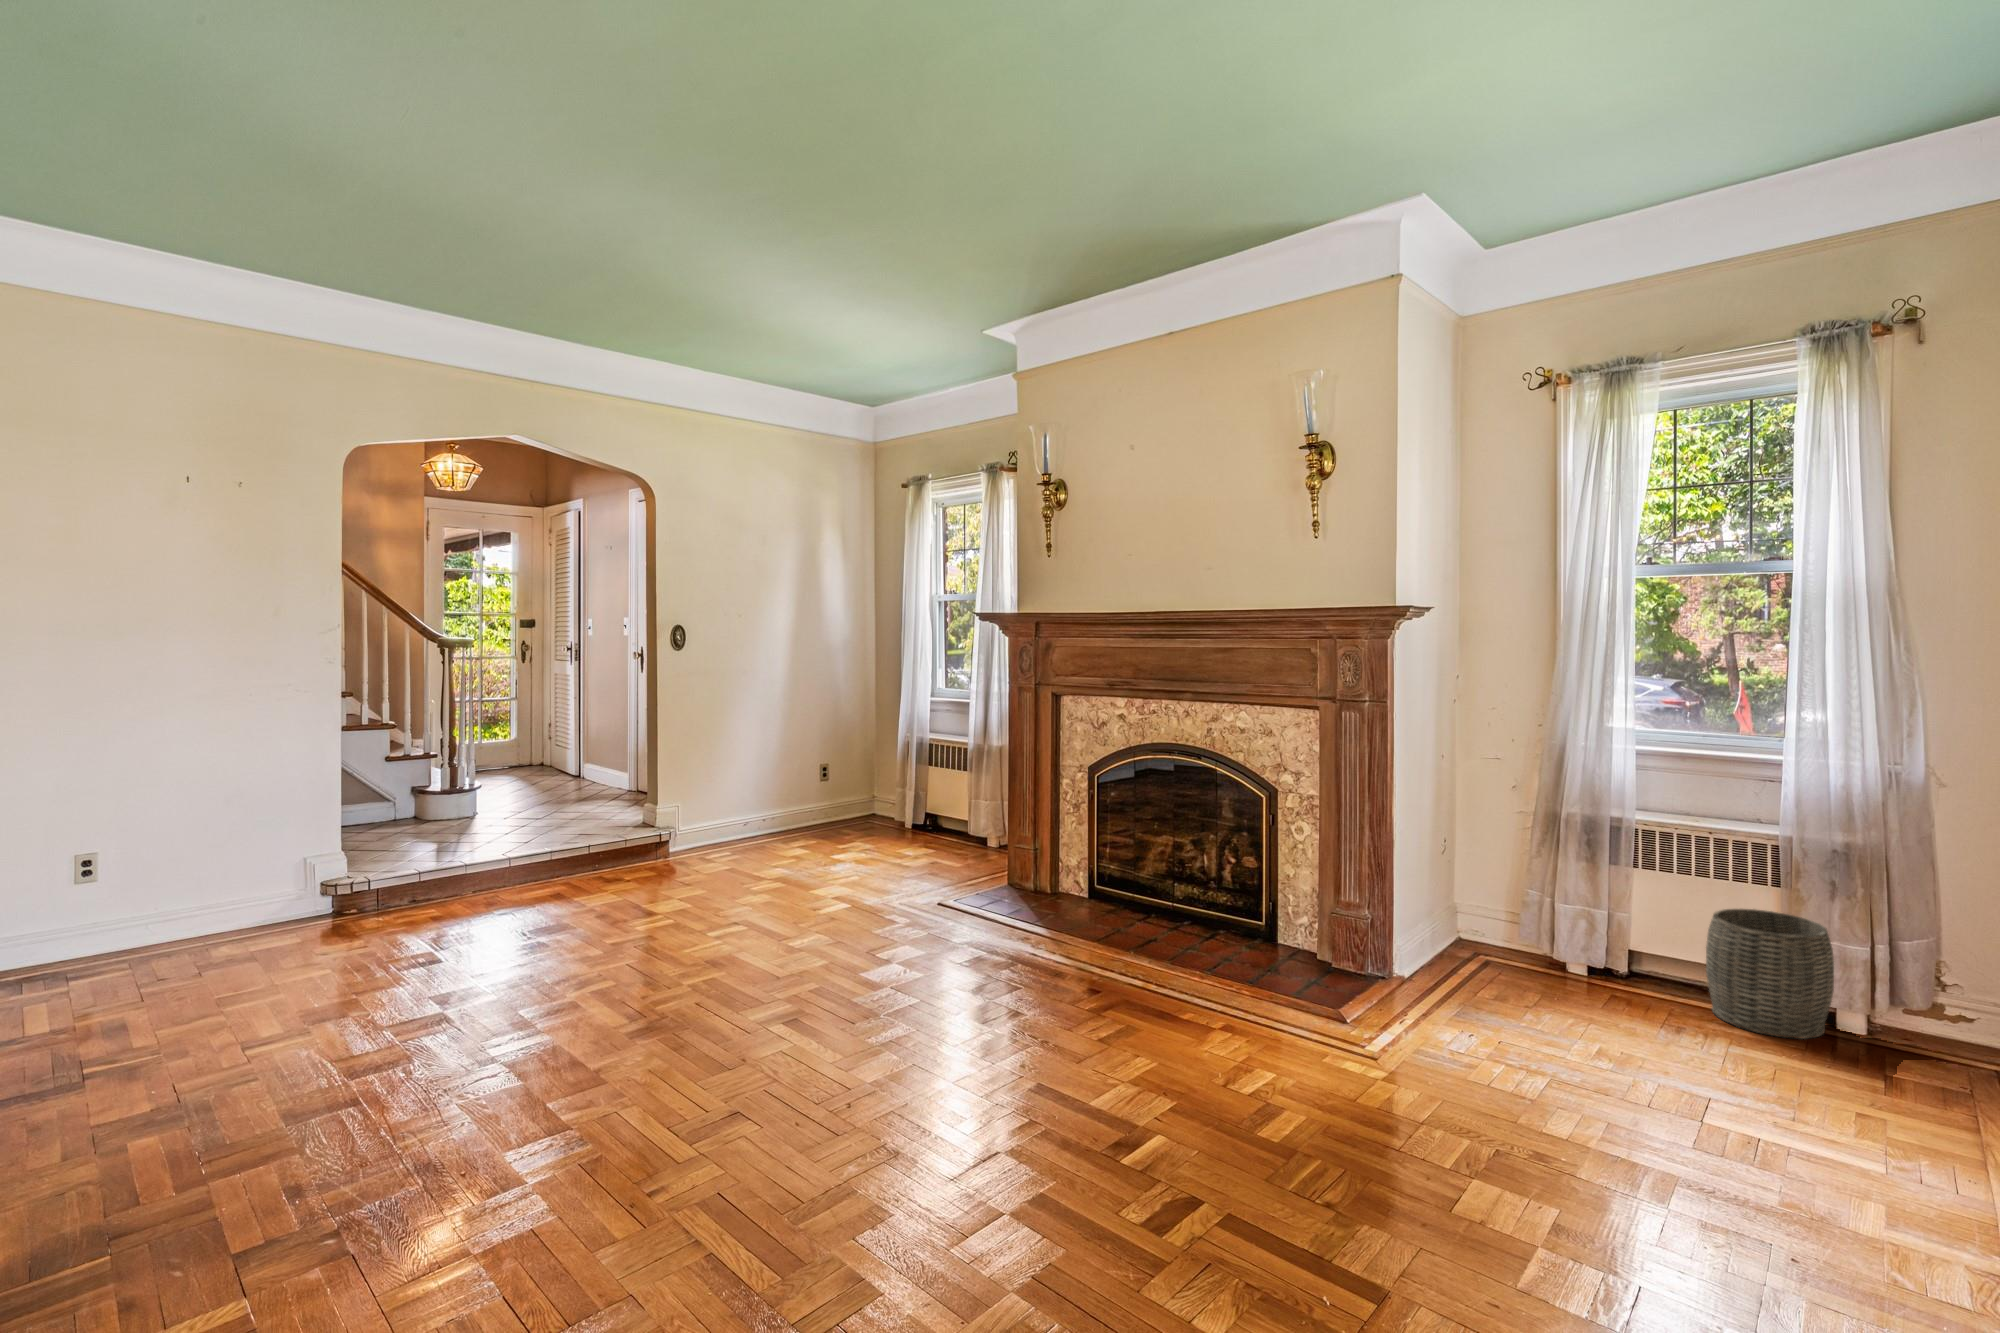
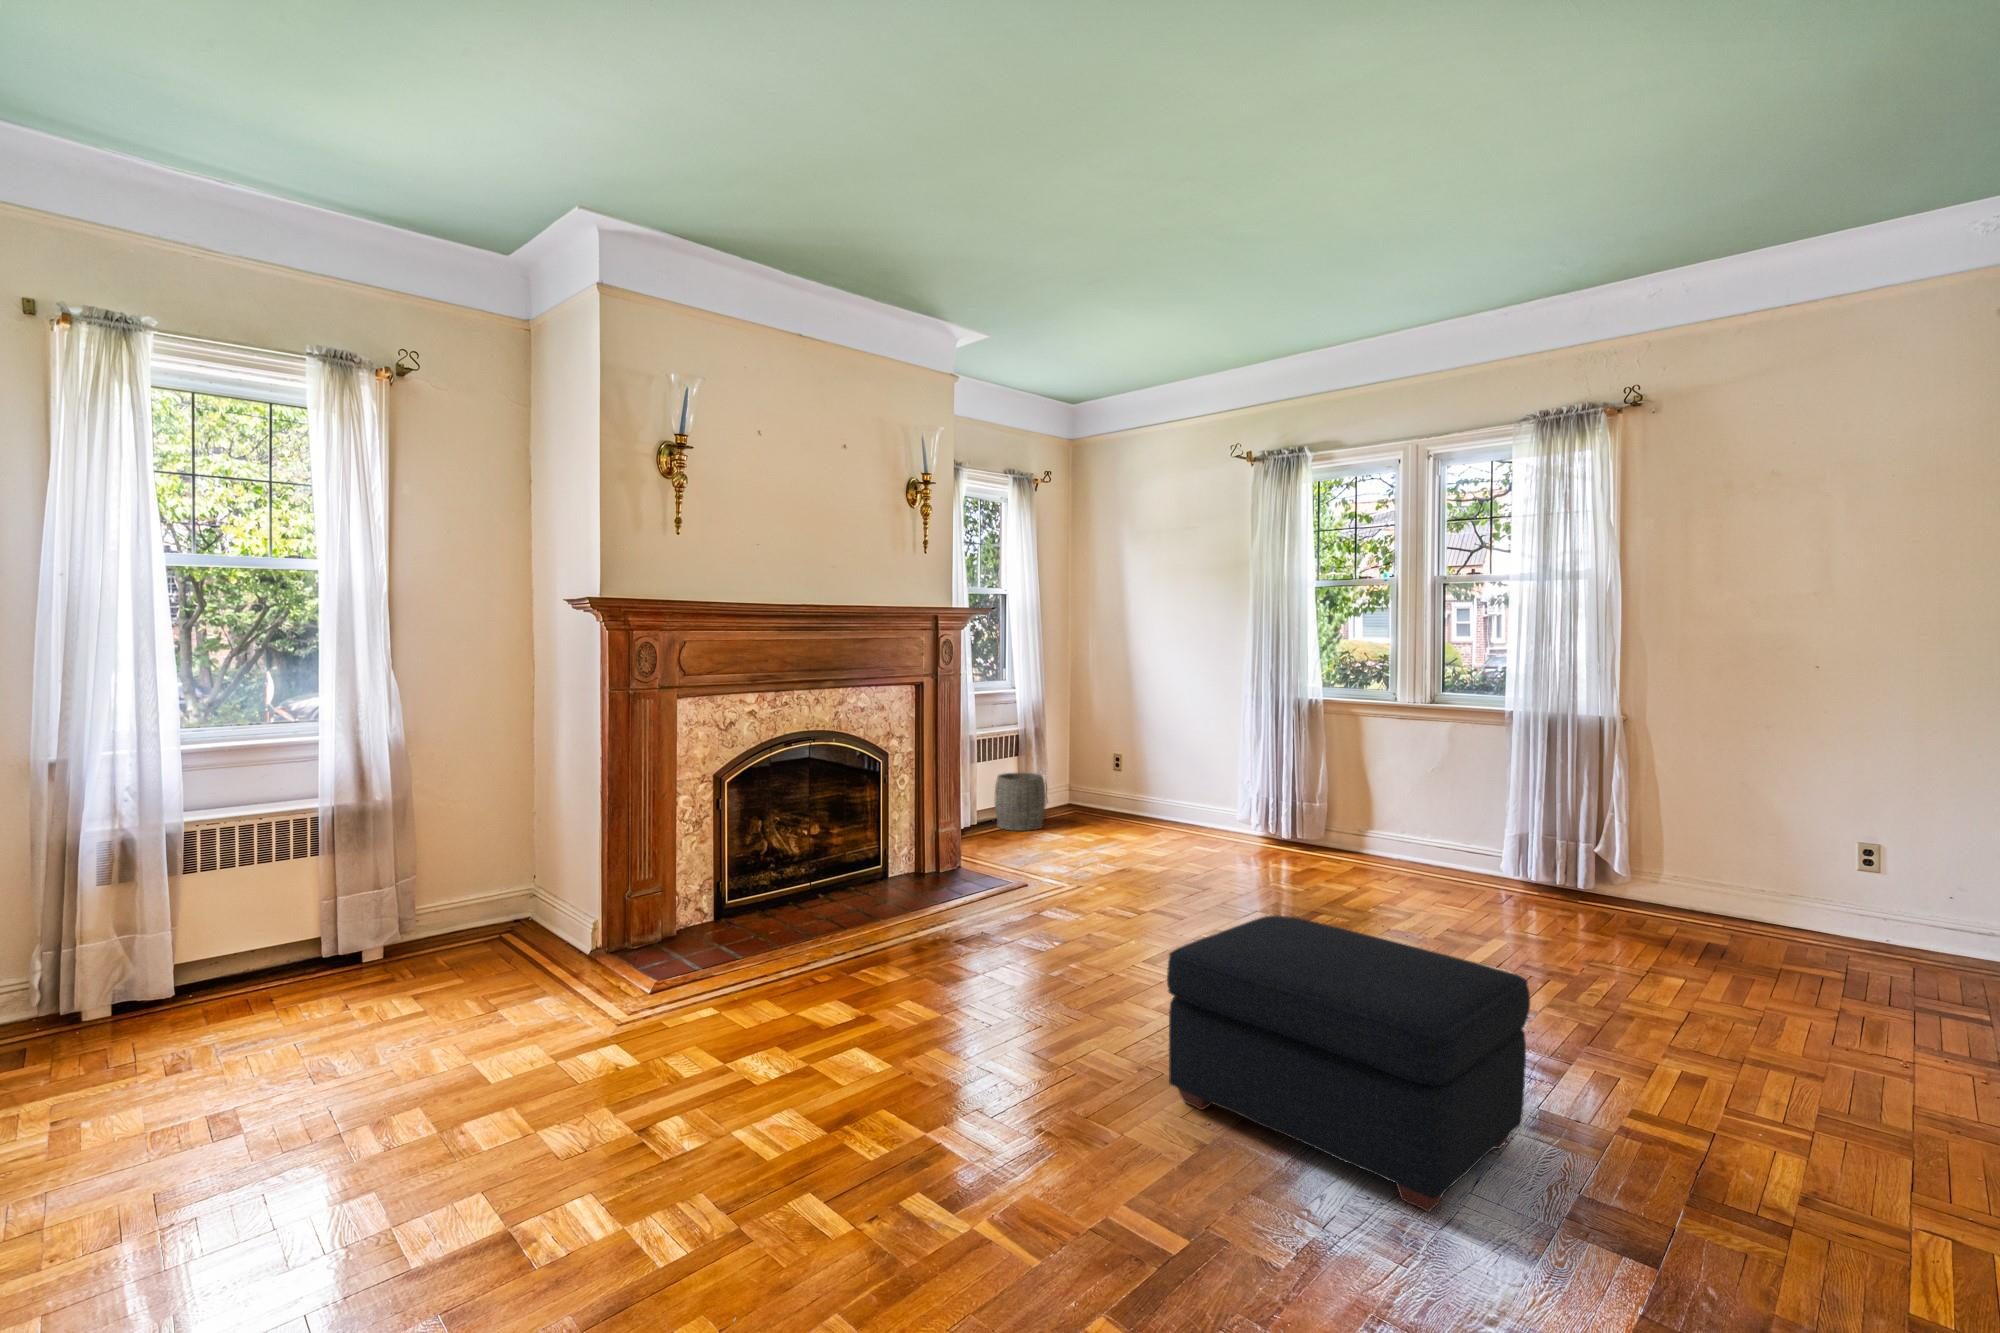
ottoman: none [345,943,714,1257] -> present [1167,915,1530,1211]

